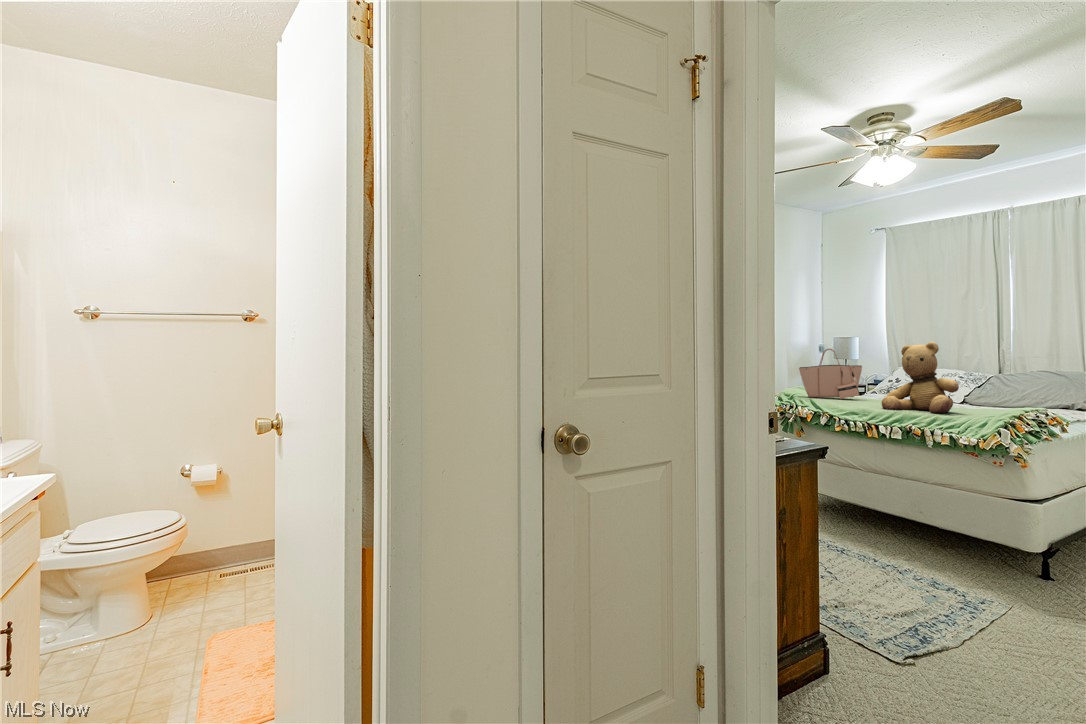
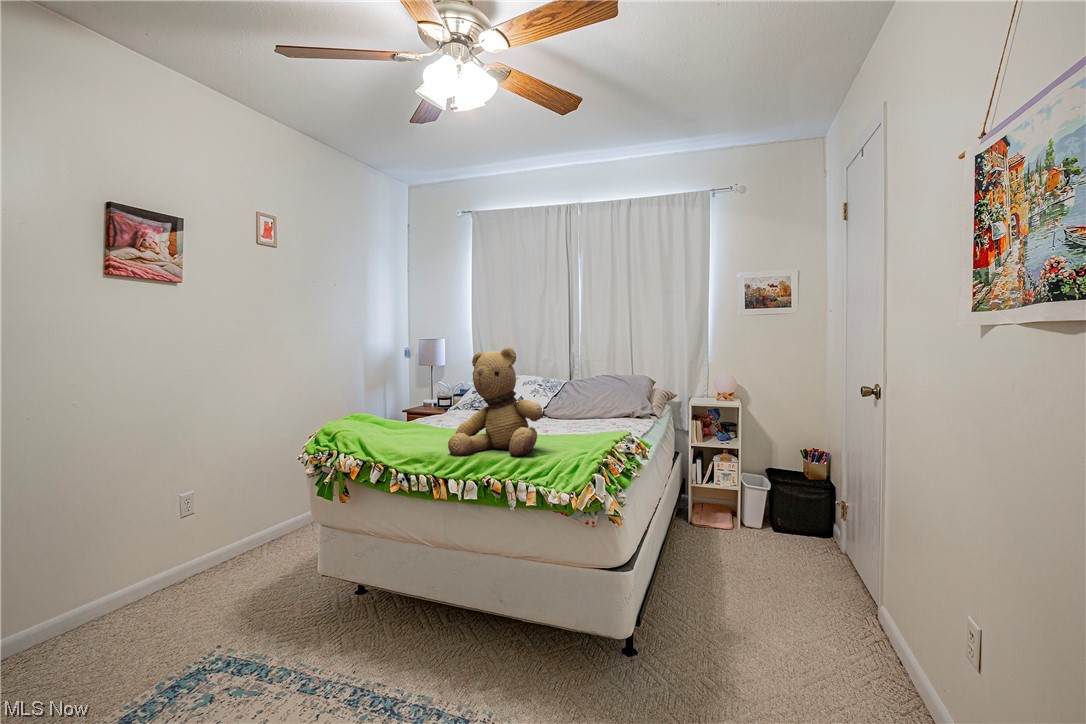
tote bag: present [799,349,862,399] -> none [346,359,432,434]

